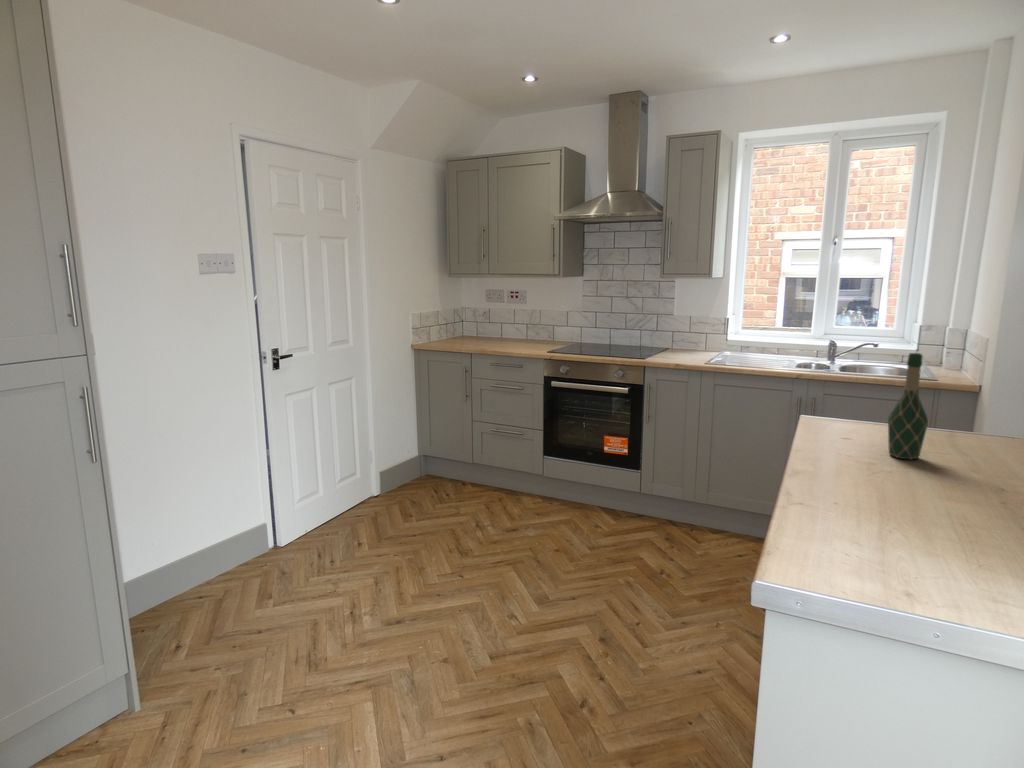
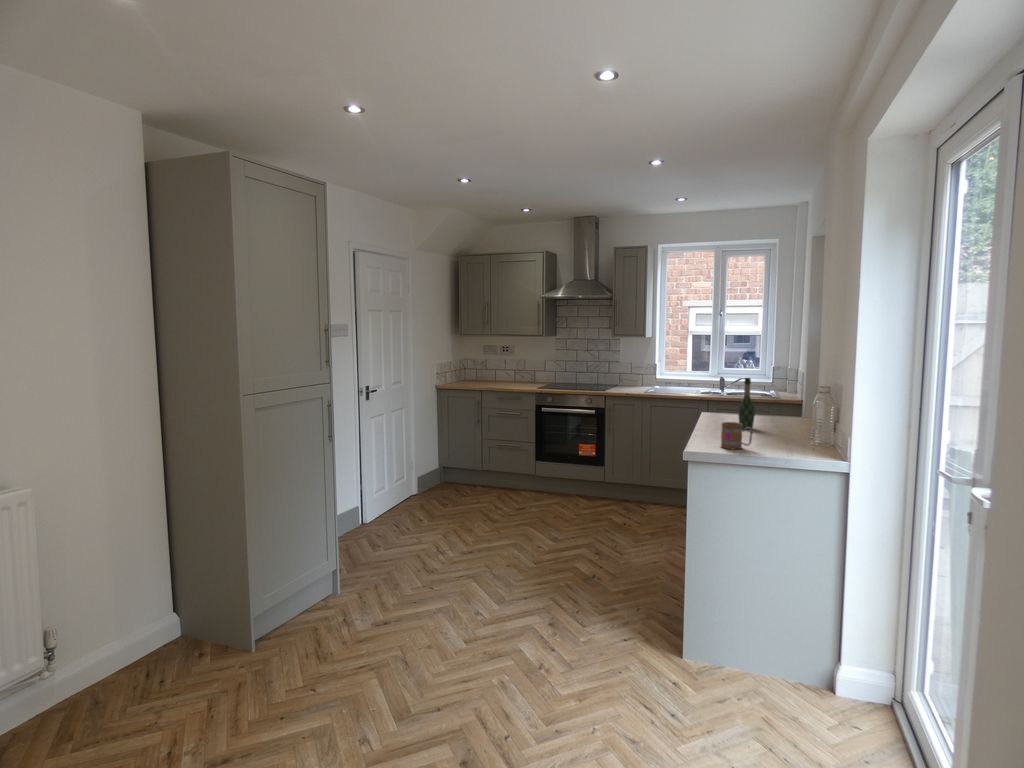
mug: none [865,470,962,547] -> present [721,422,752,449]

